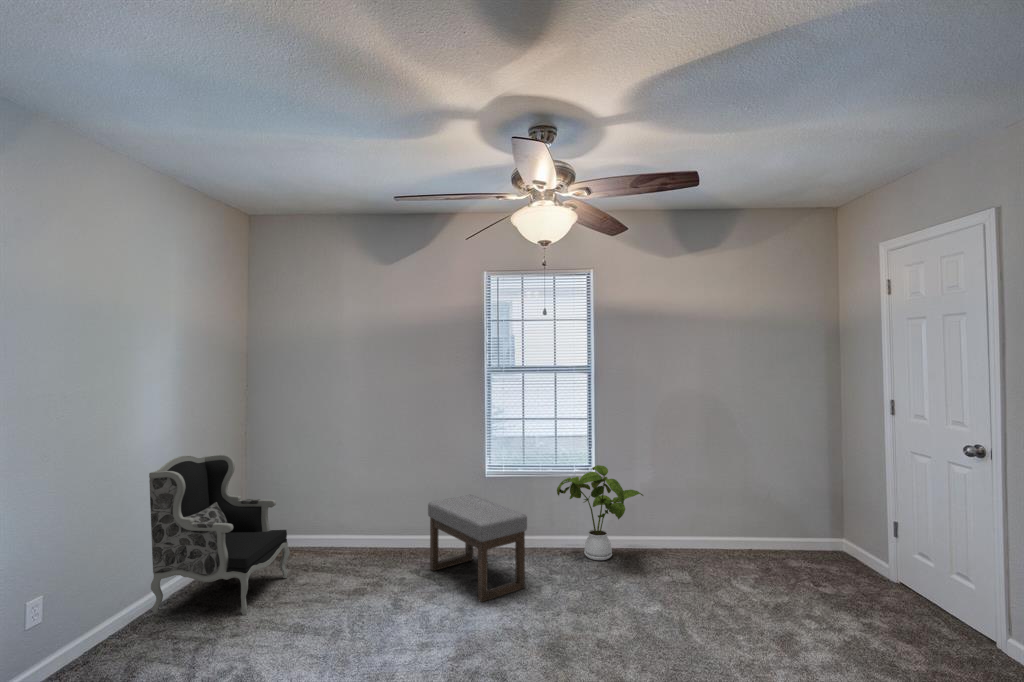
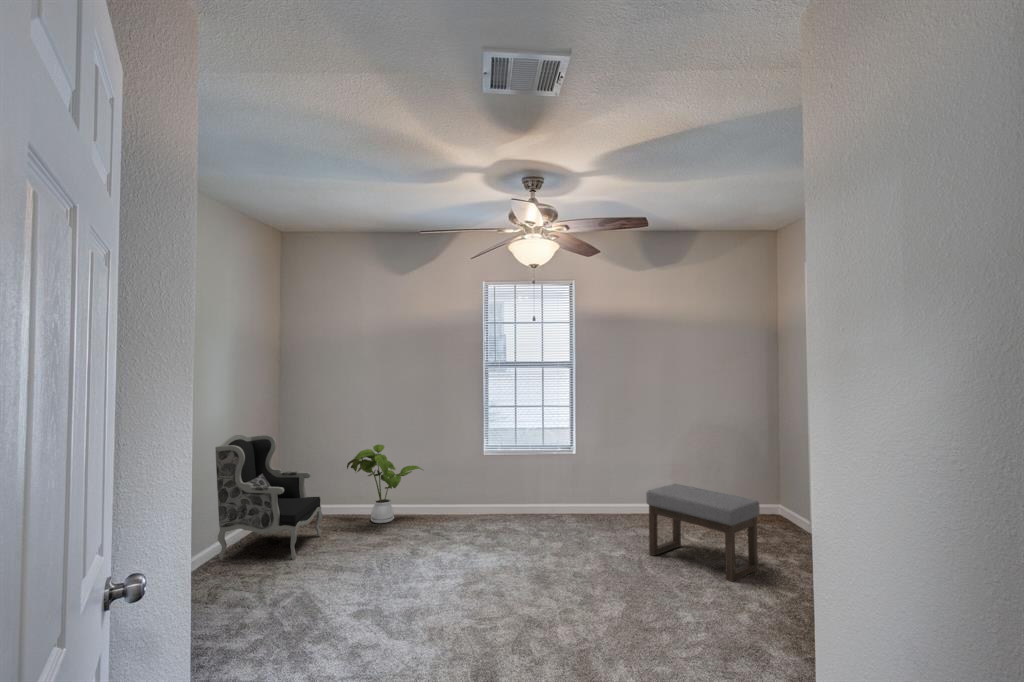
house plant: present [557,465,643,560] -> present [347,444,423,523]
ottoman: present [428,495,527,602] -> present [646,484,760,582]

